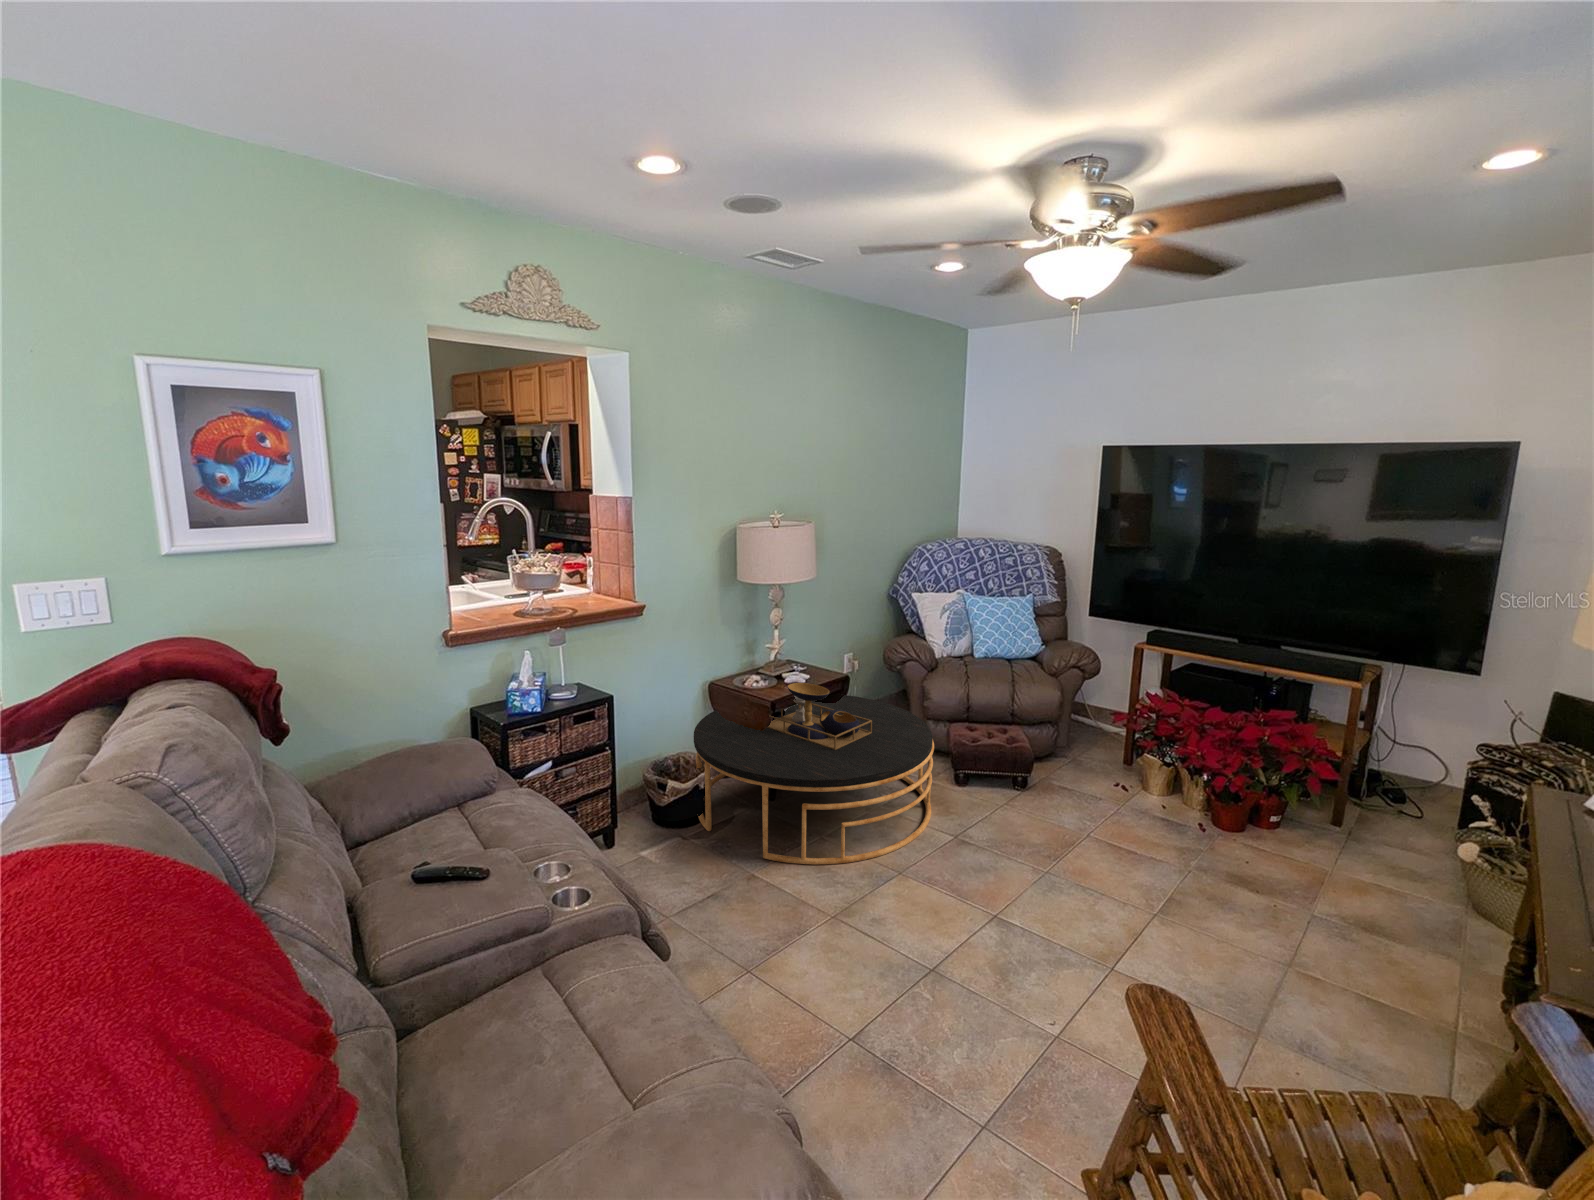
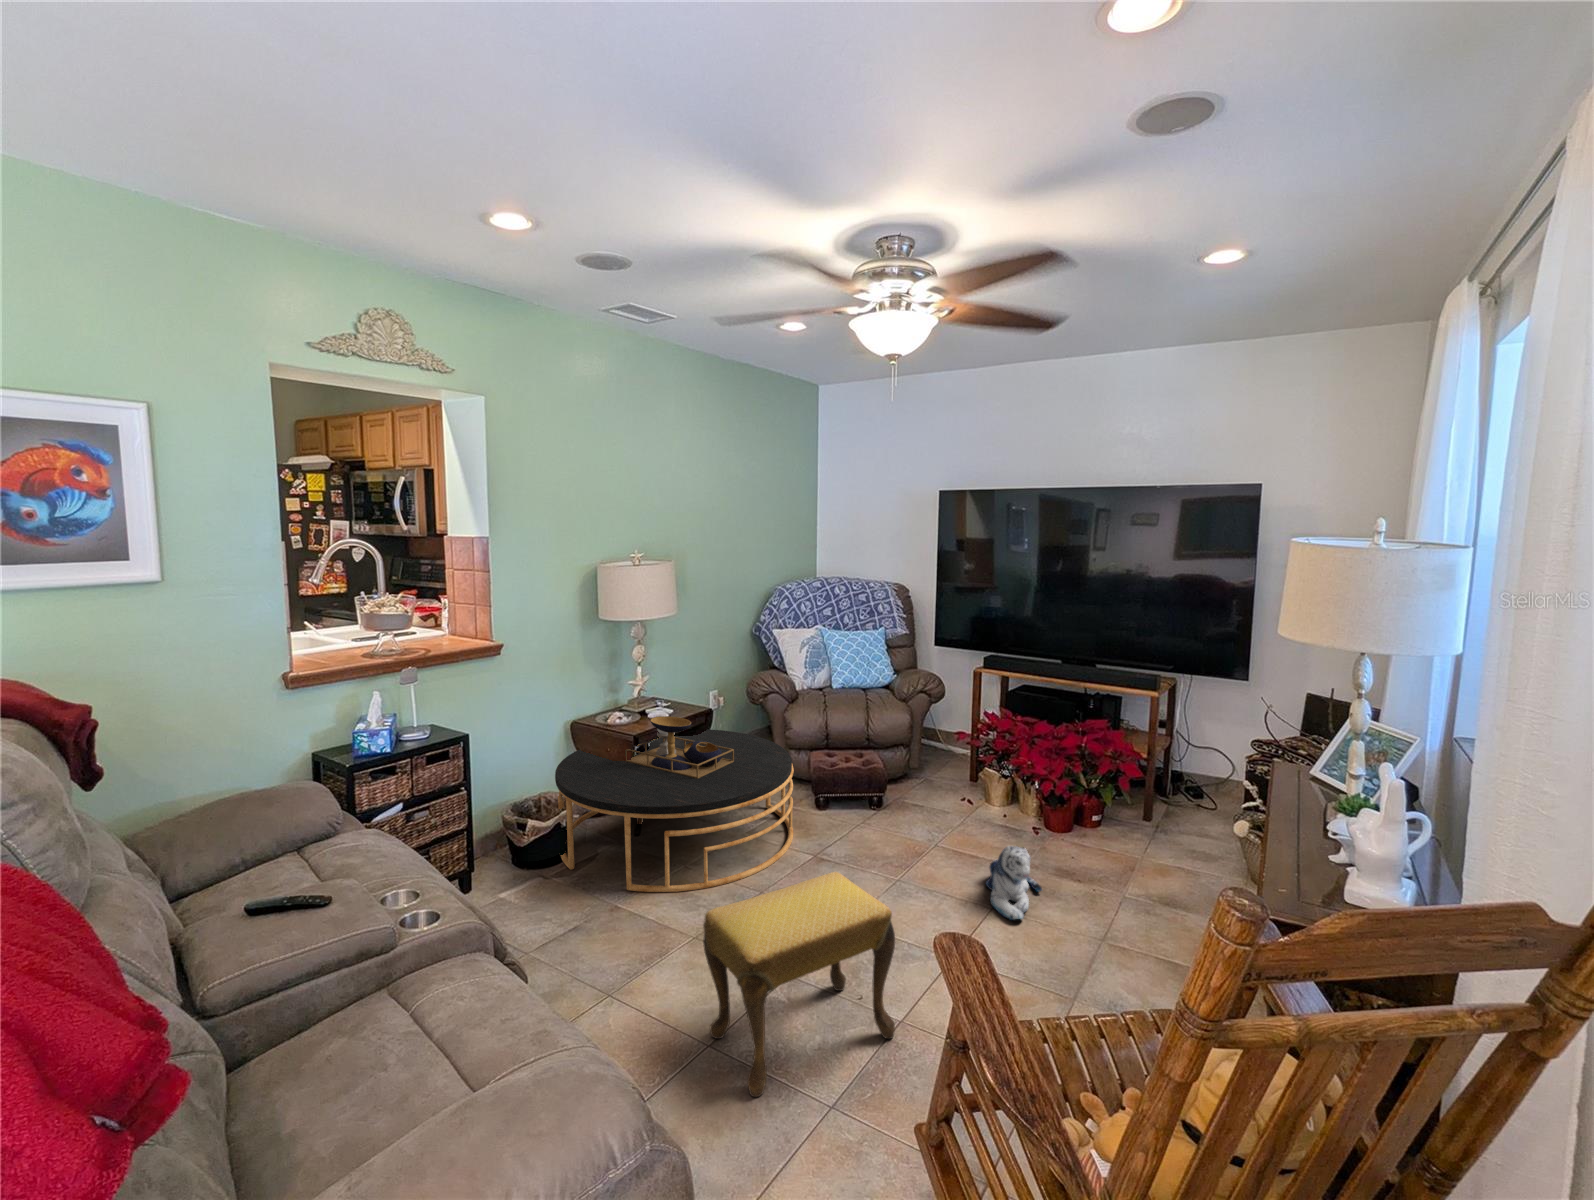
plush toy: none [1146,850,1214,934] -> present [986,846,1042,920]
footstool: none [849,872,1058,1108] -> present [703,872,895,1097]

